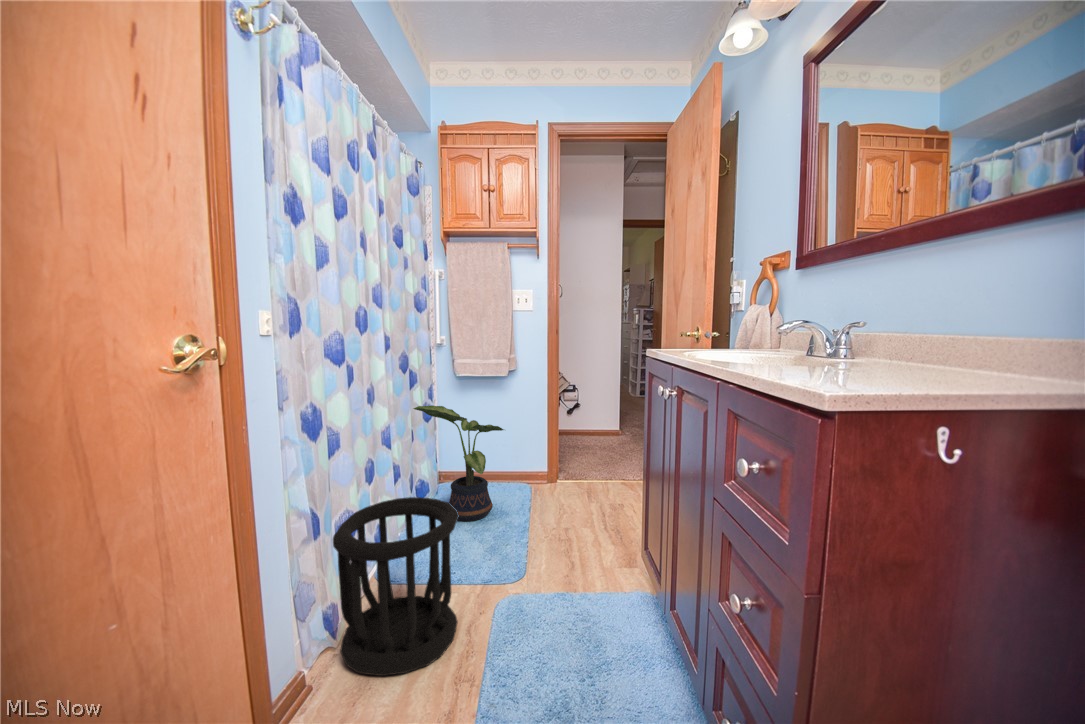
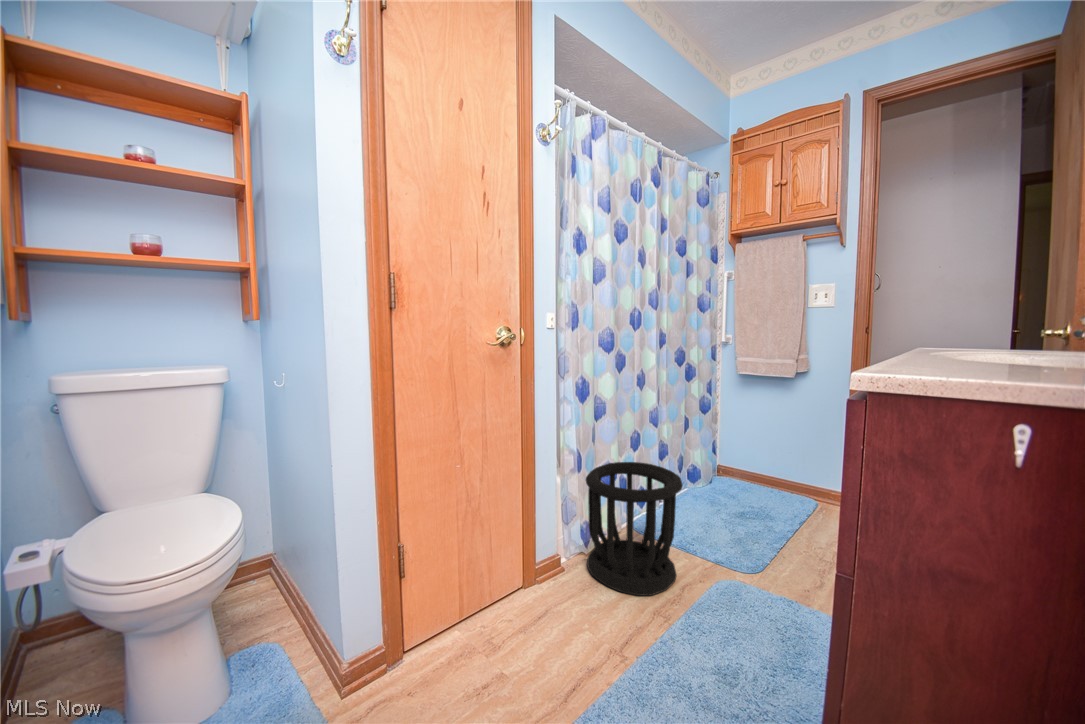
potted plant: present [413,406,504,521] -> none [685,396,776,513]

